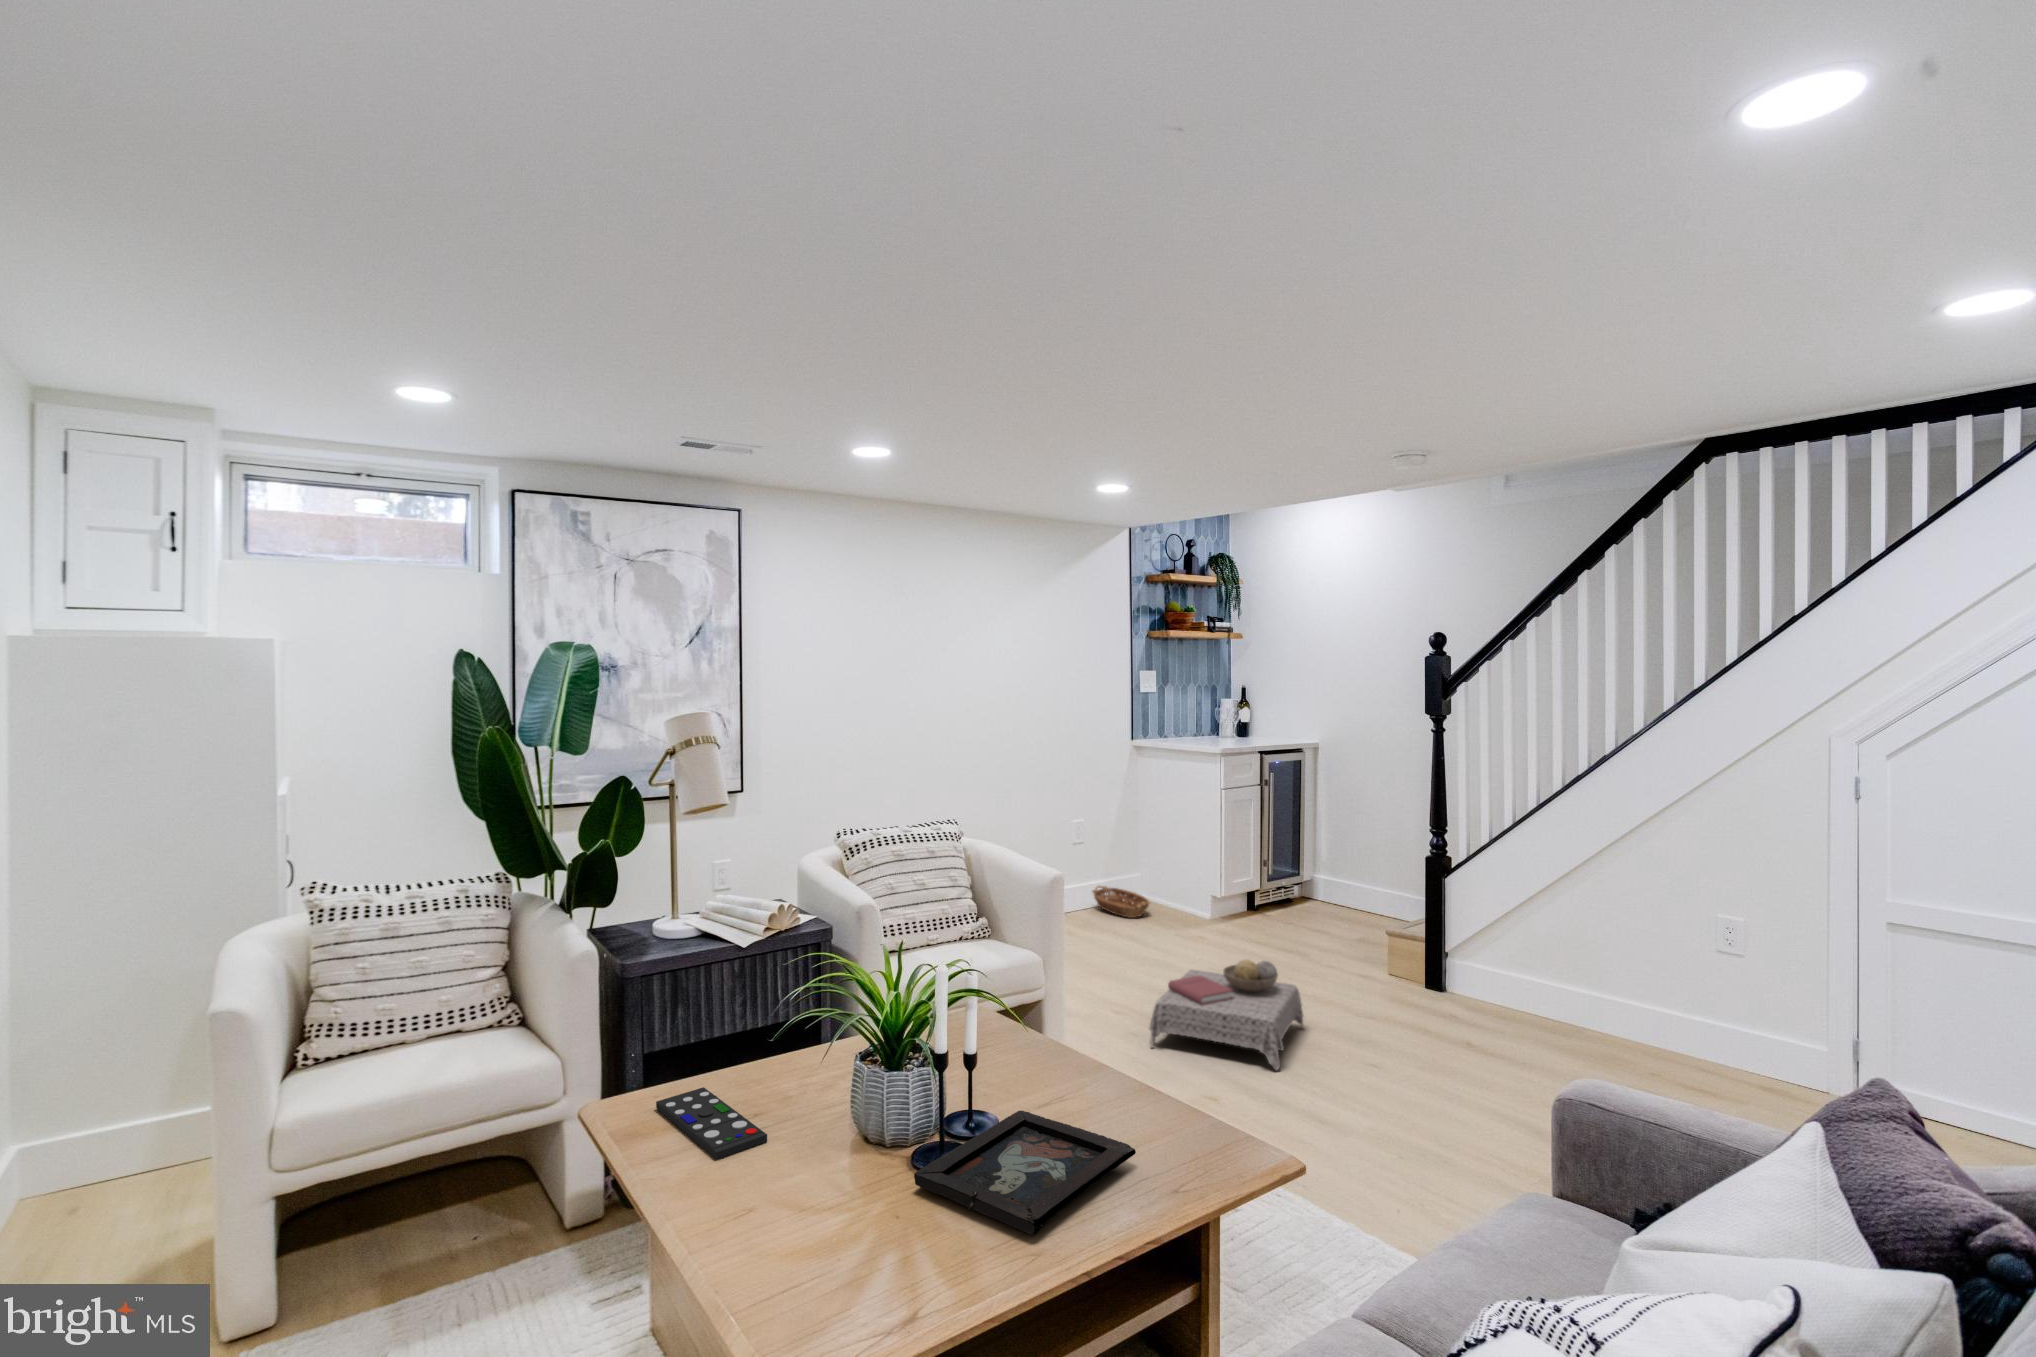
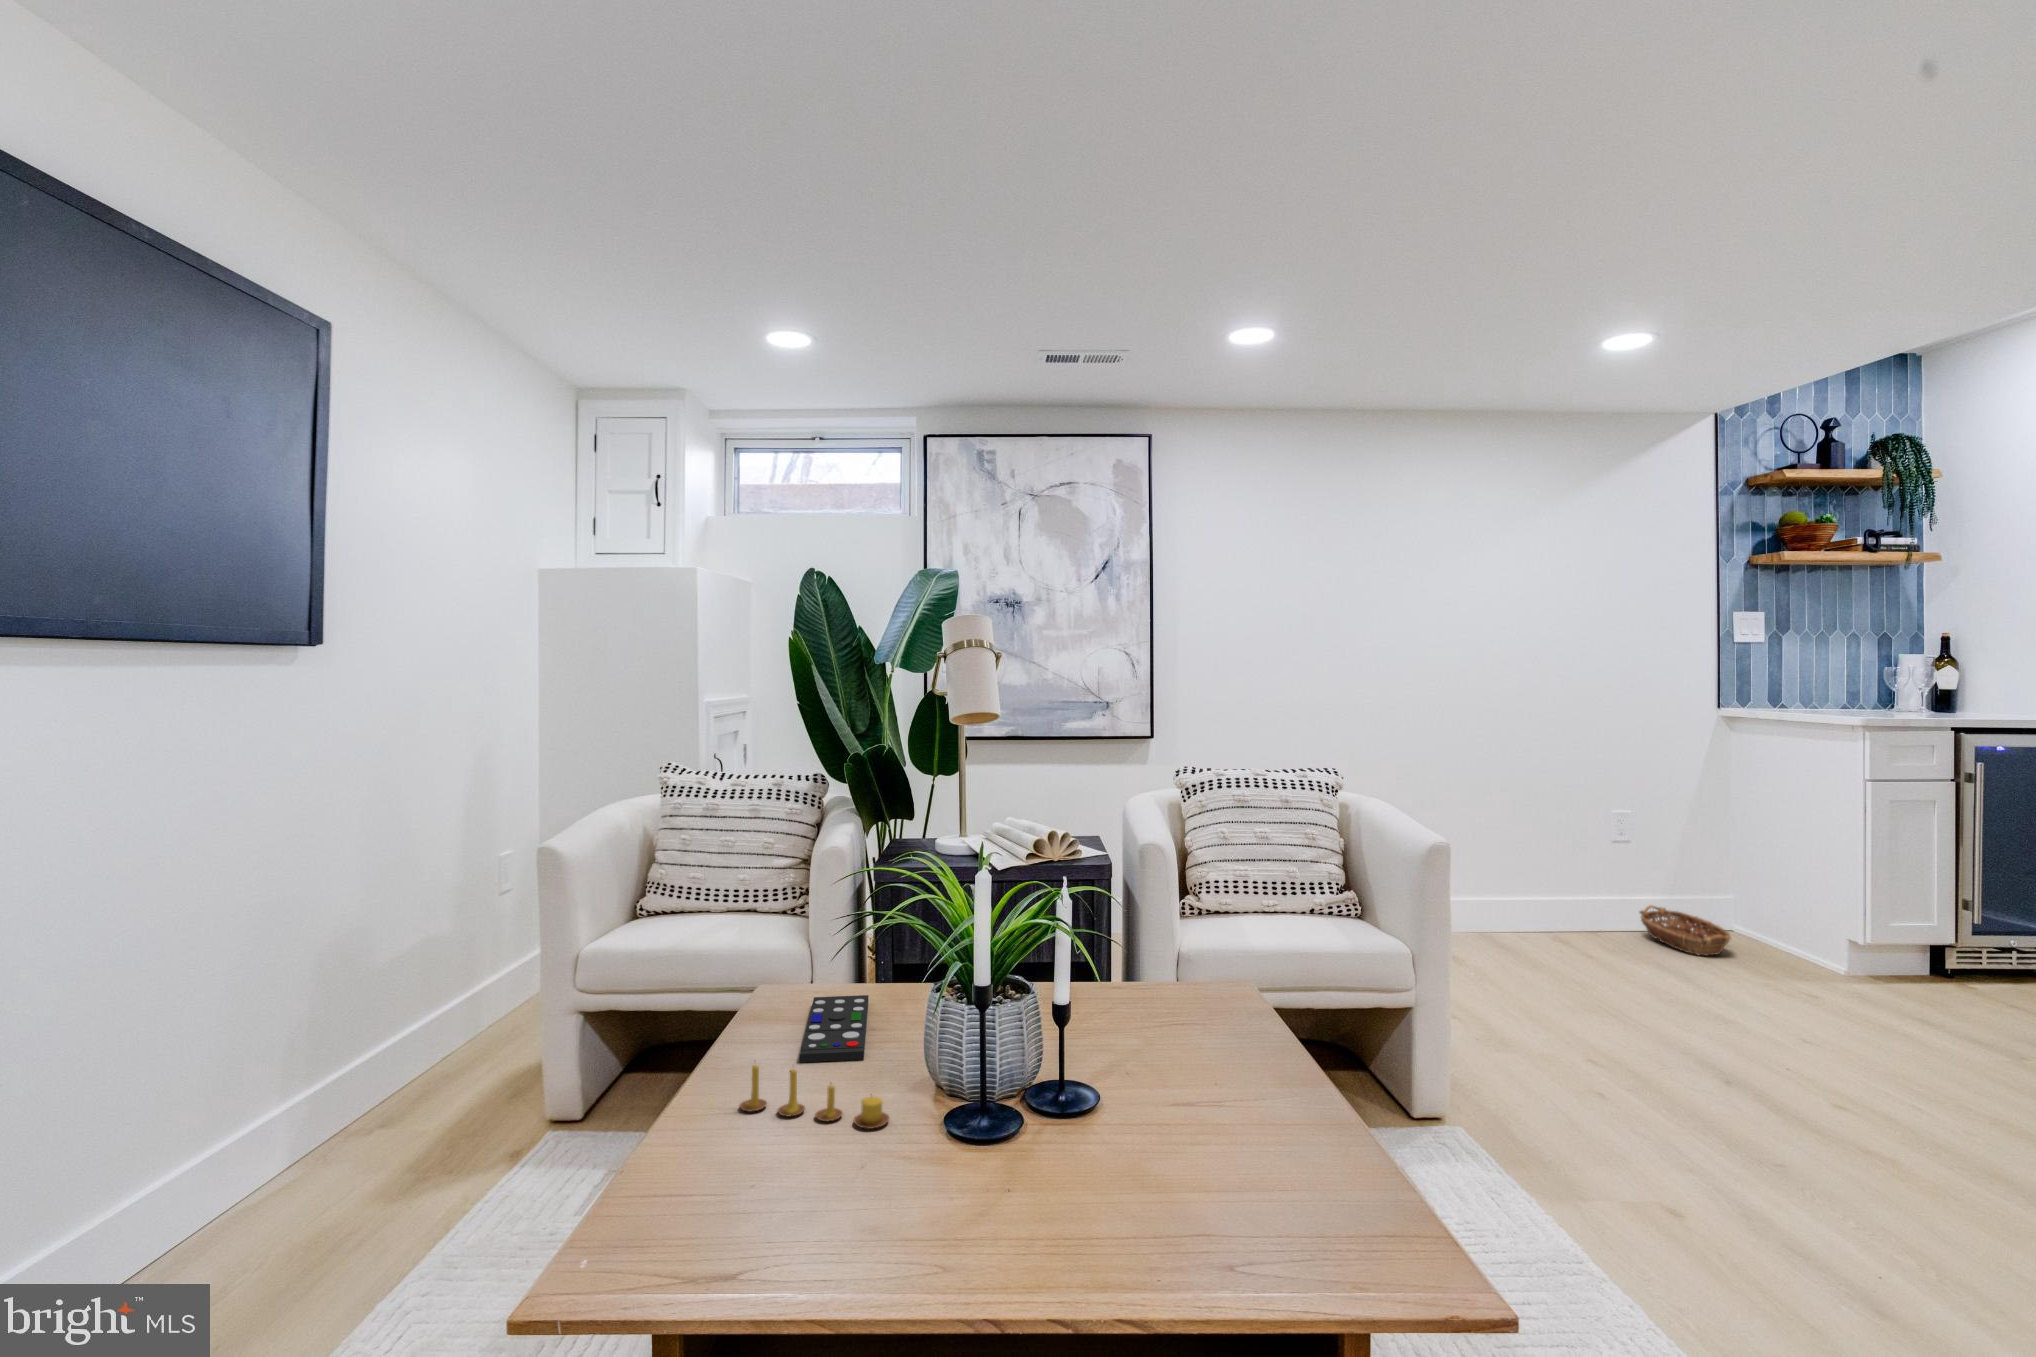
ottoman: present [1150,960,1303,1070] -> none [1611,1018,1939,1208]
decorative tray: present [914,1111,1136,1235] -> none [936,1102,1253,1254]
candle: none [719,1158,855,1210] -> present [740,1065,889,1129]

